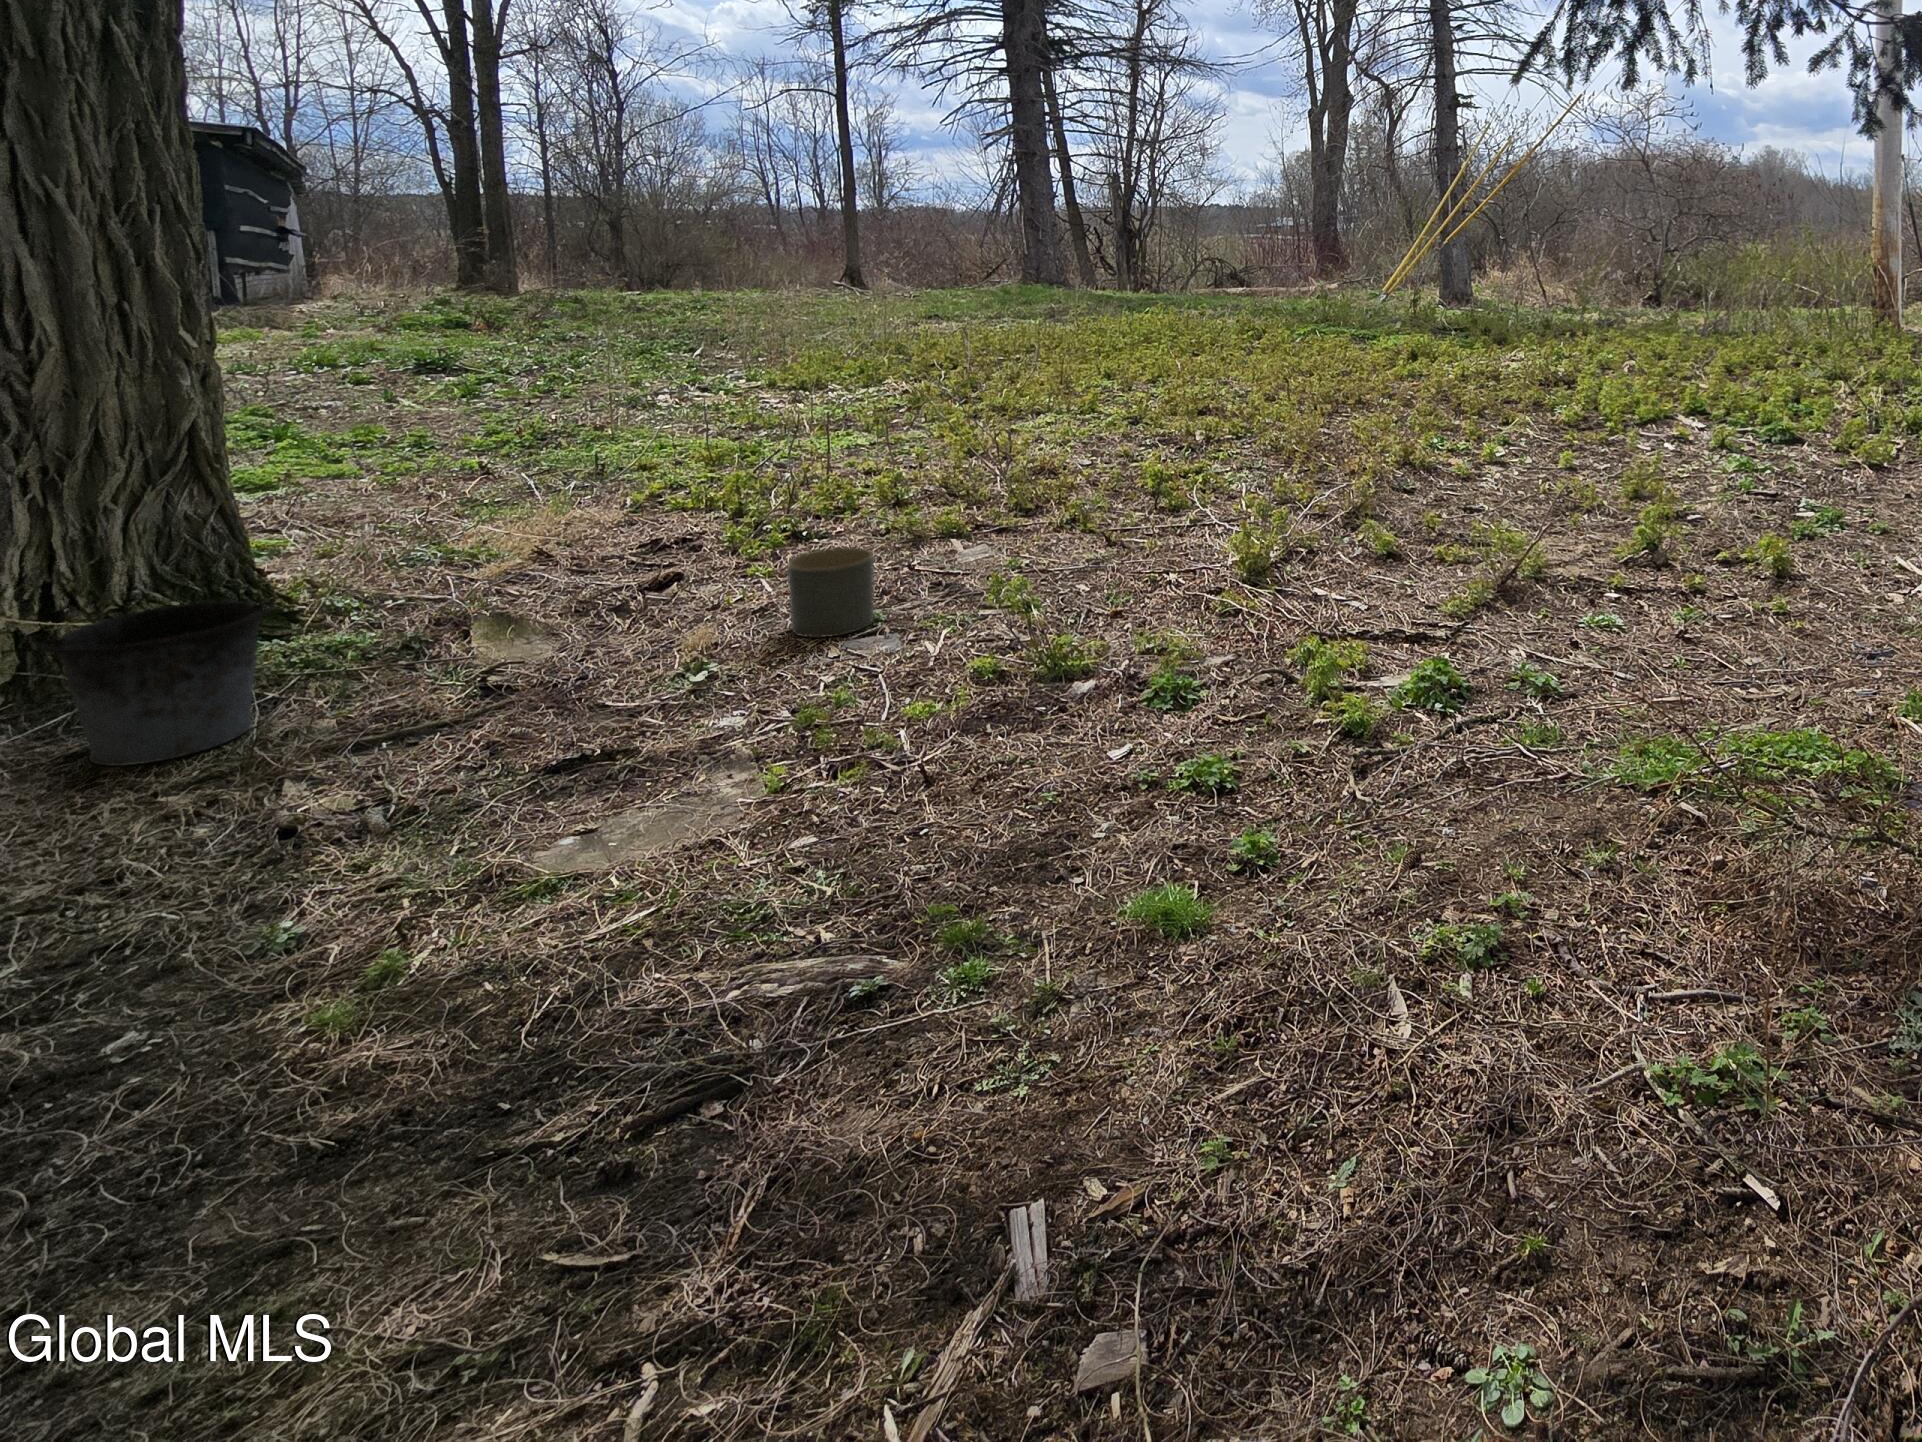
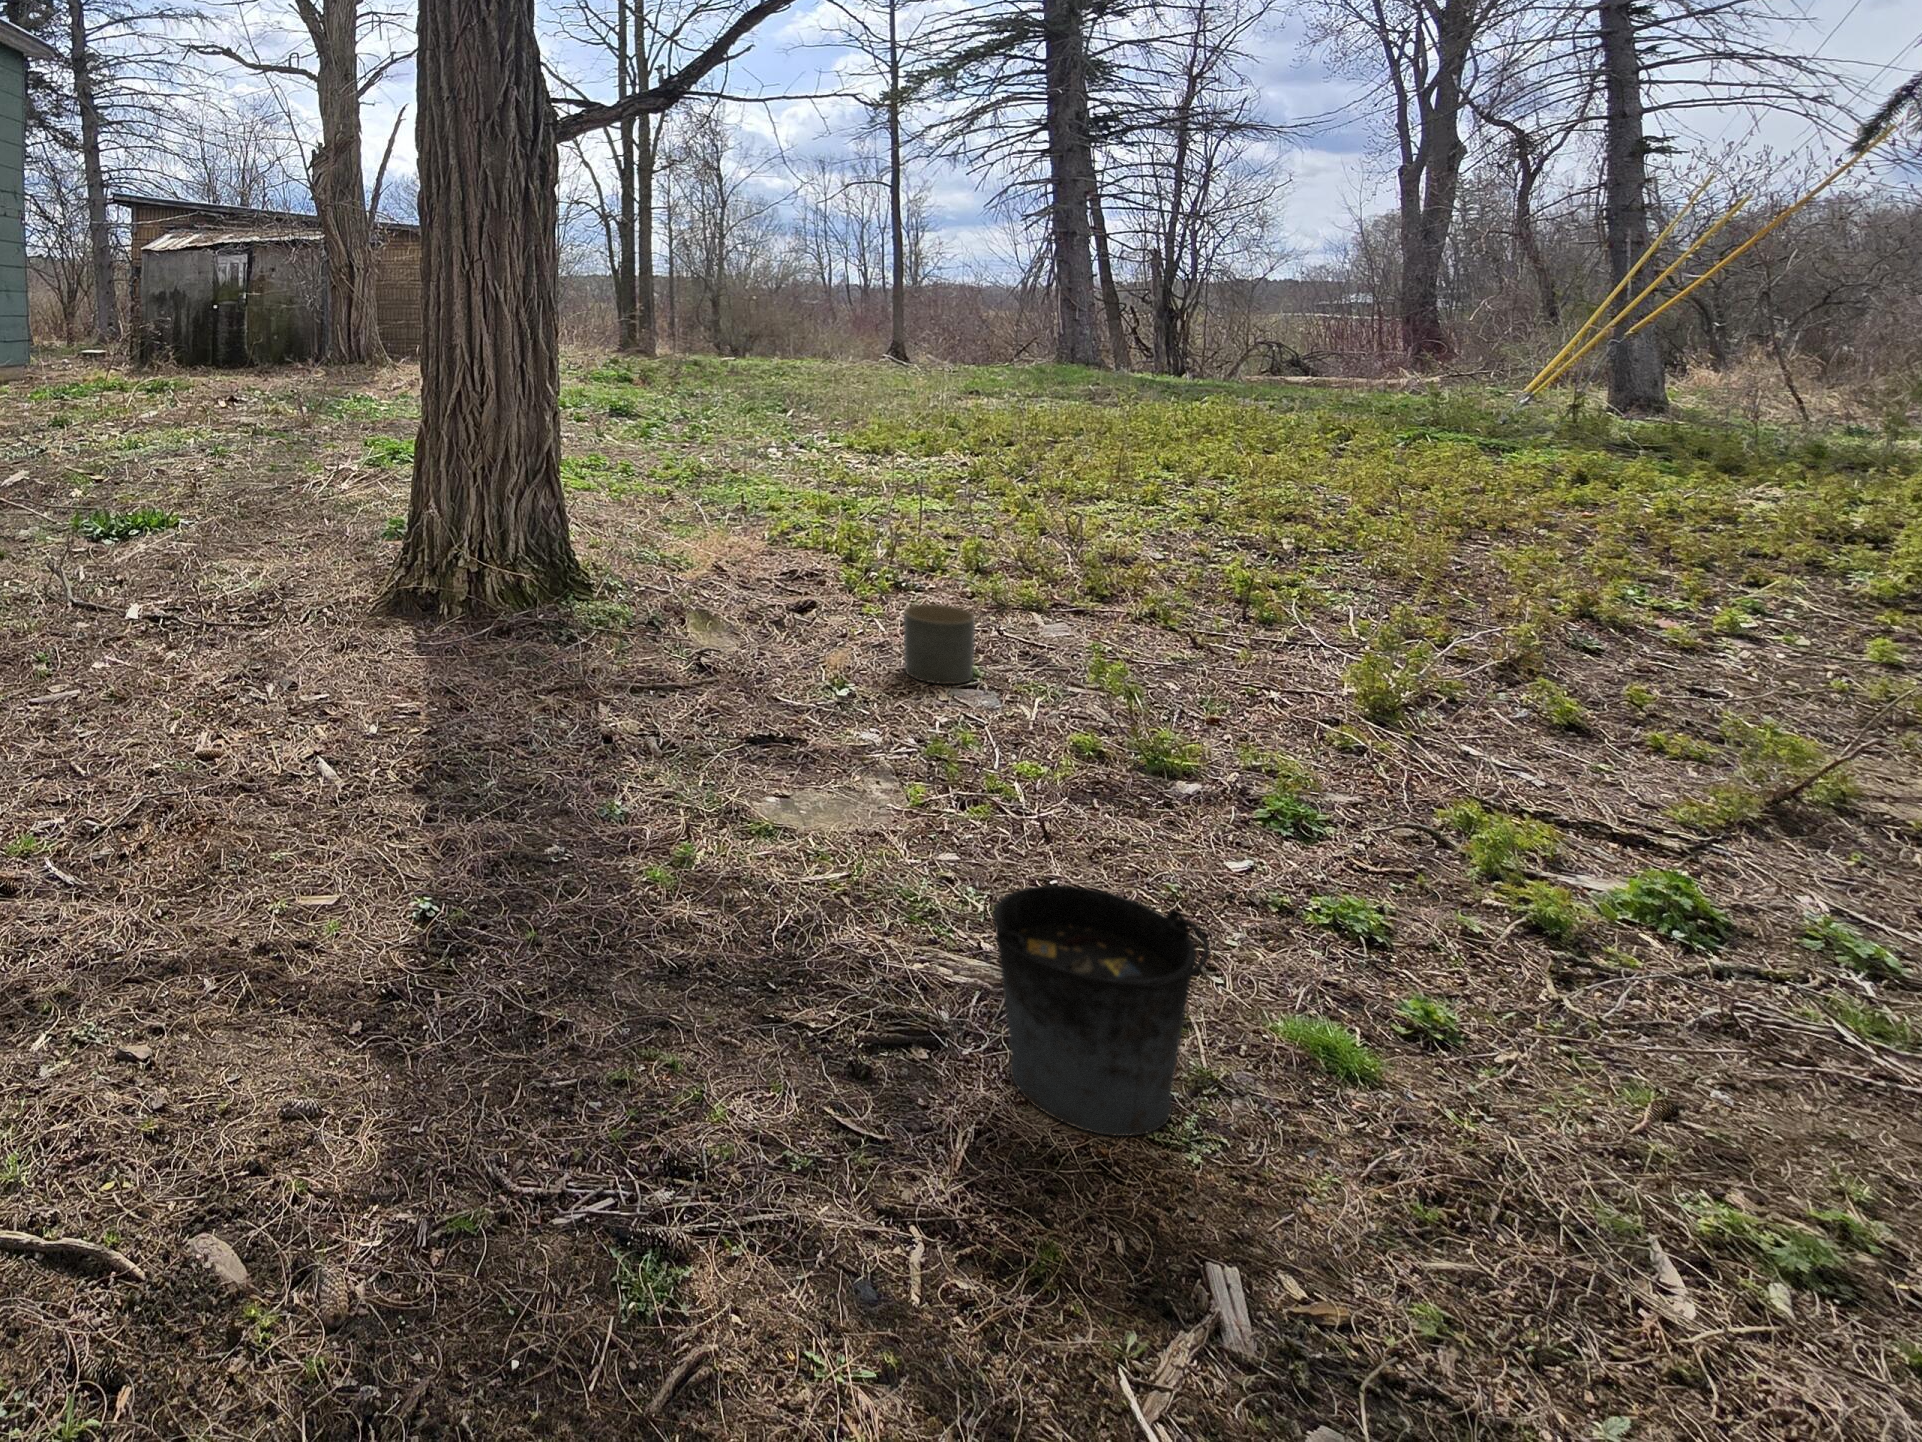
bucket: present [38,598,276,766] -> present [993,885,1211,1136]

